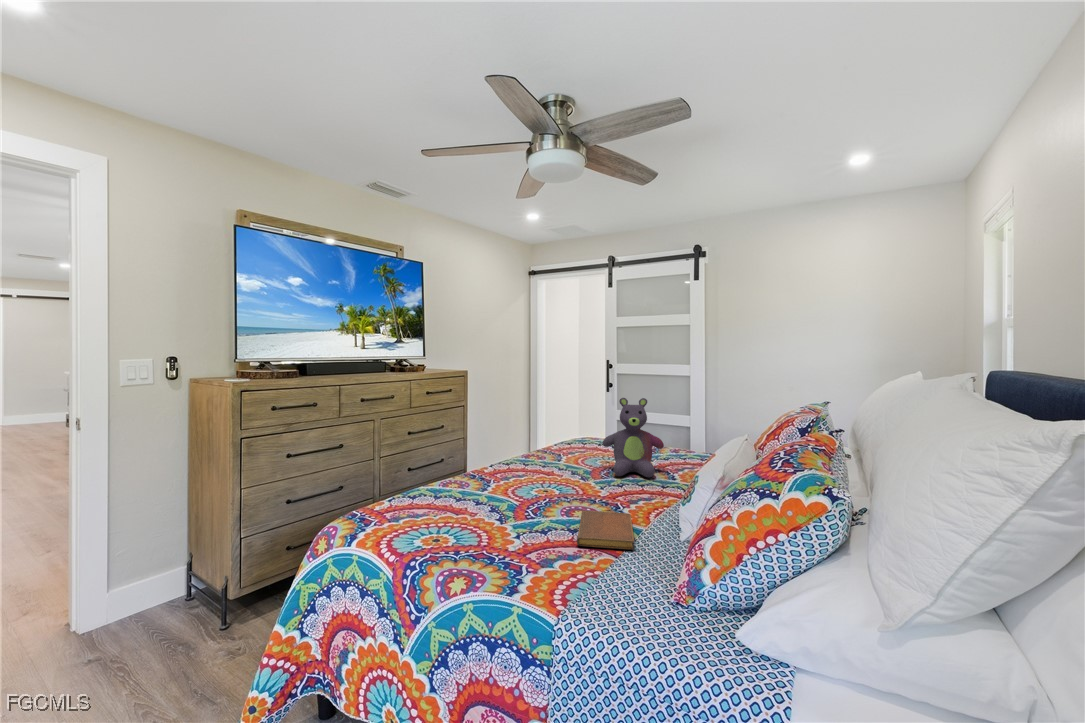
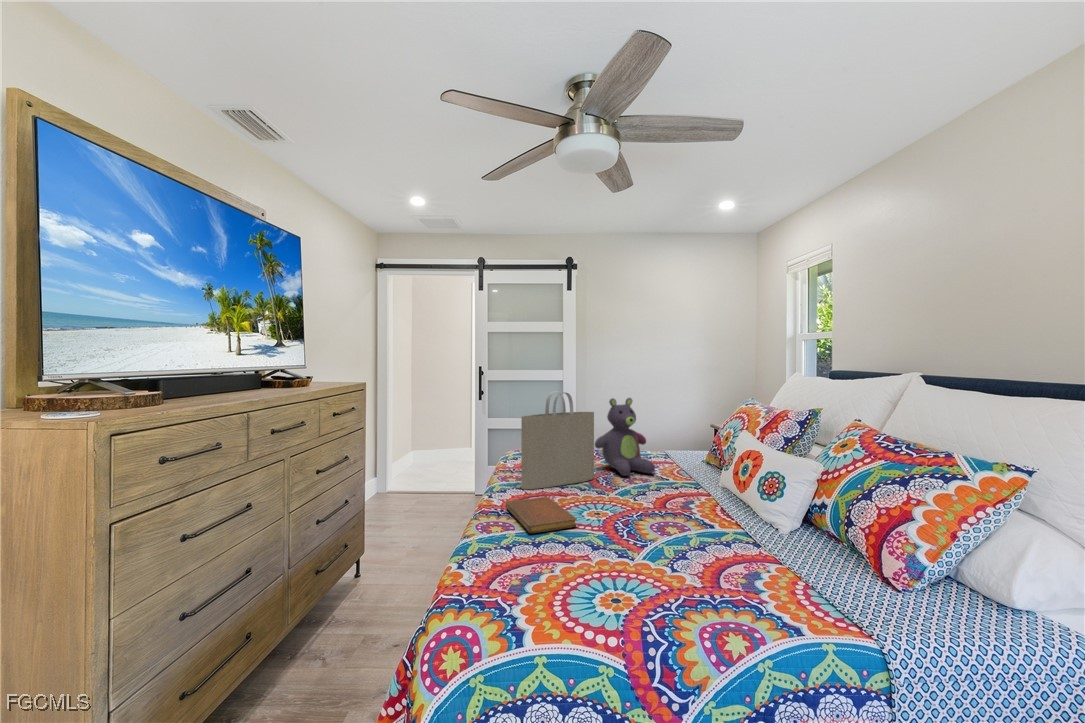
tote bag: none [510,387,588,475] -> present [521,391,594,489]
notebook: present [577,511,634,549] -> present [506,497,577,533]

